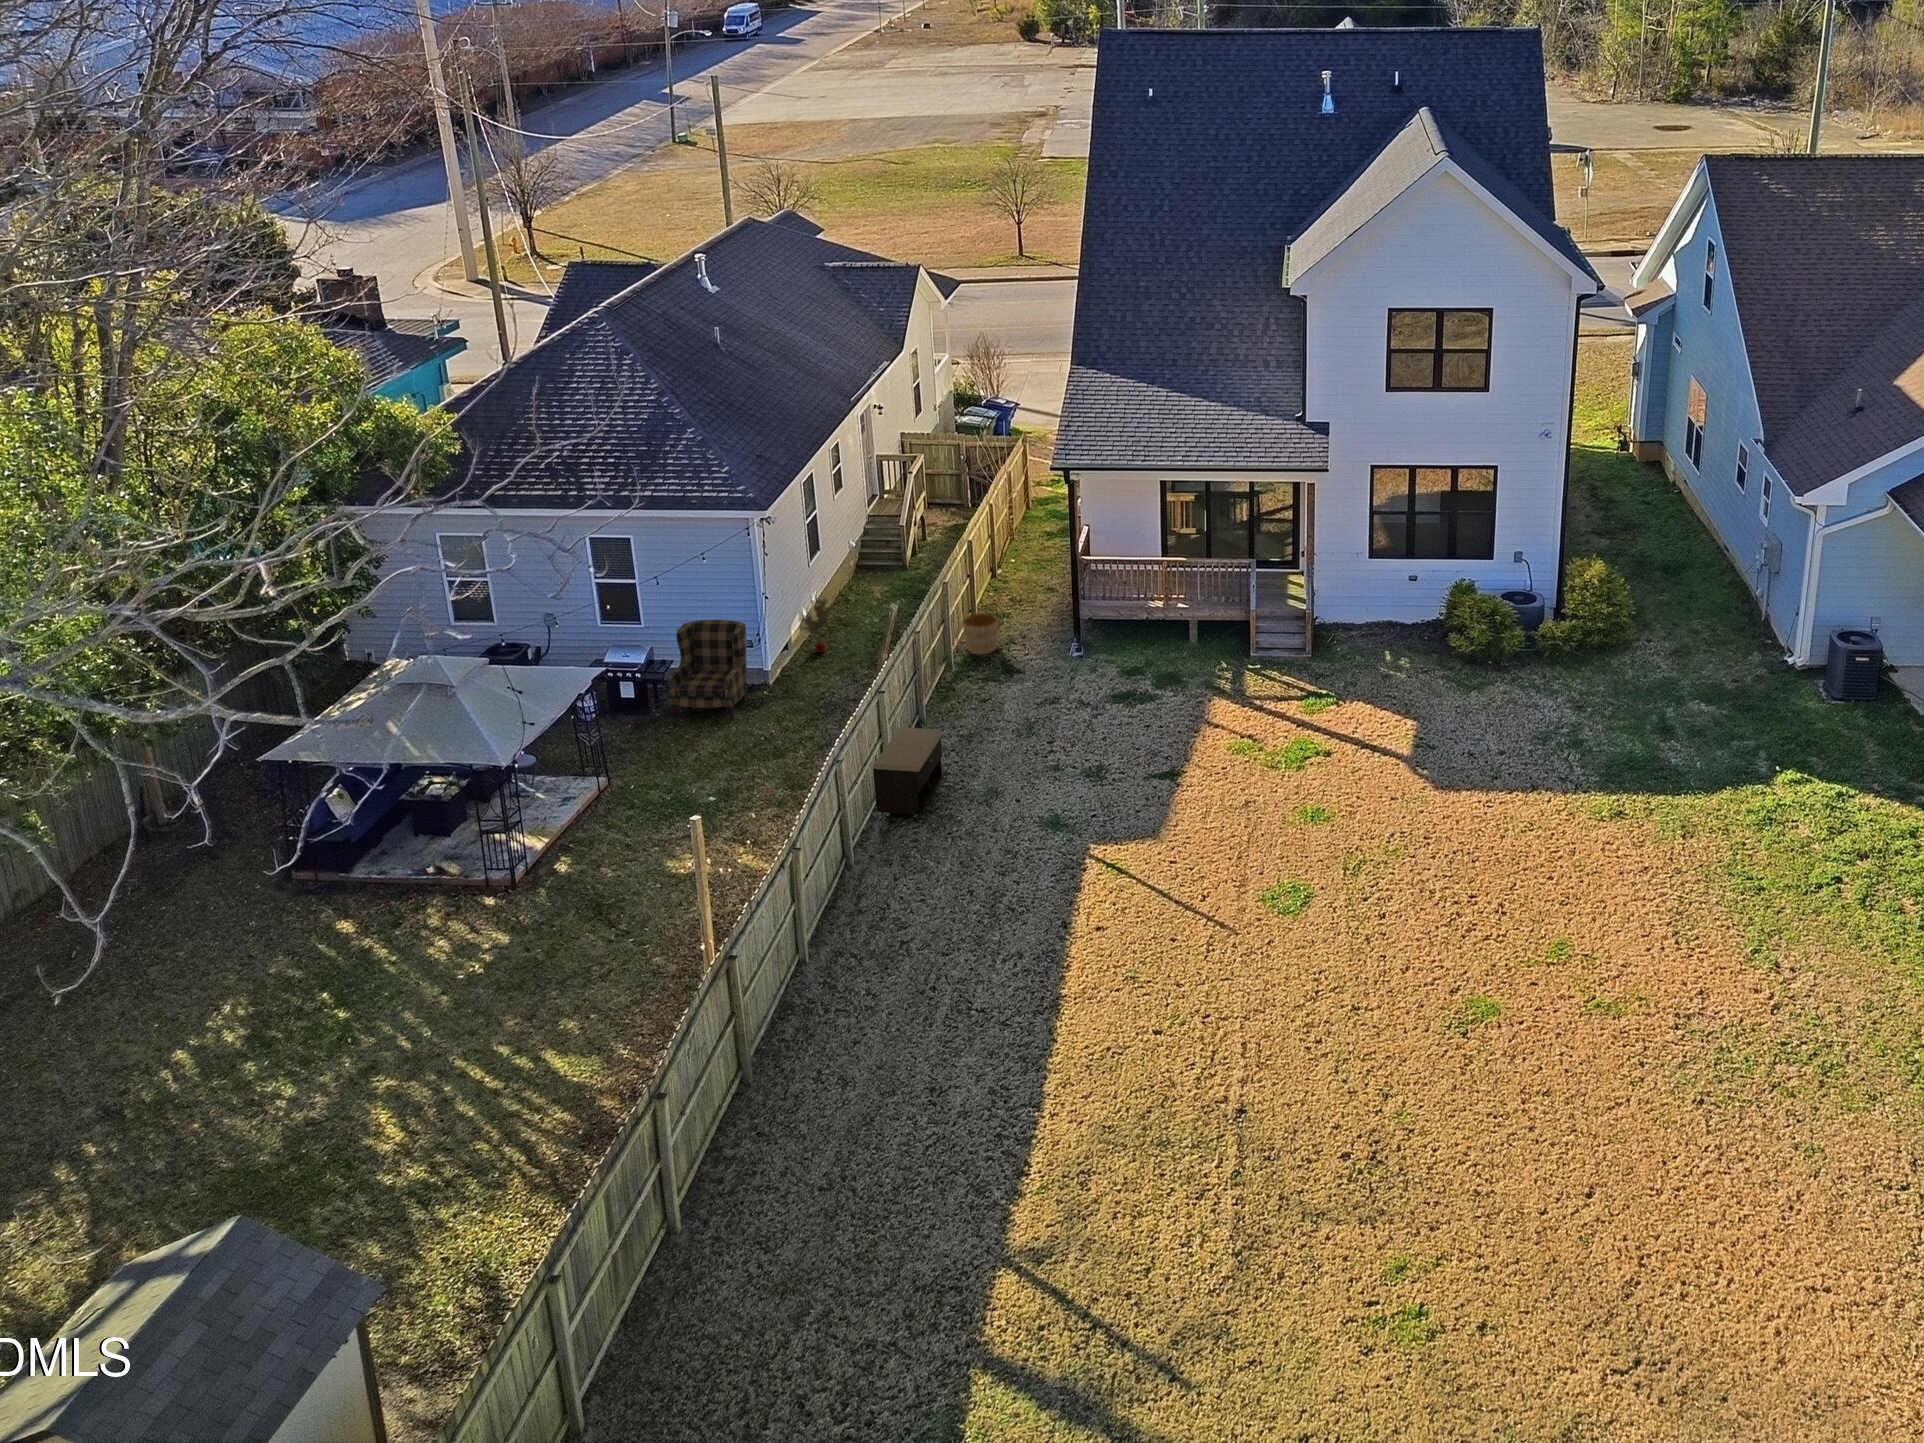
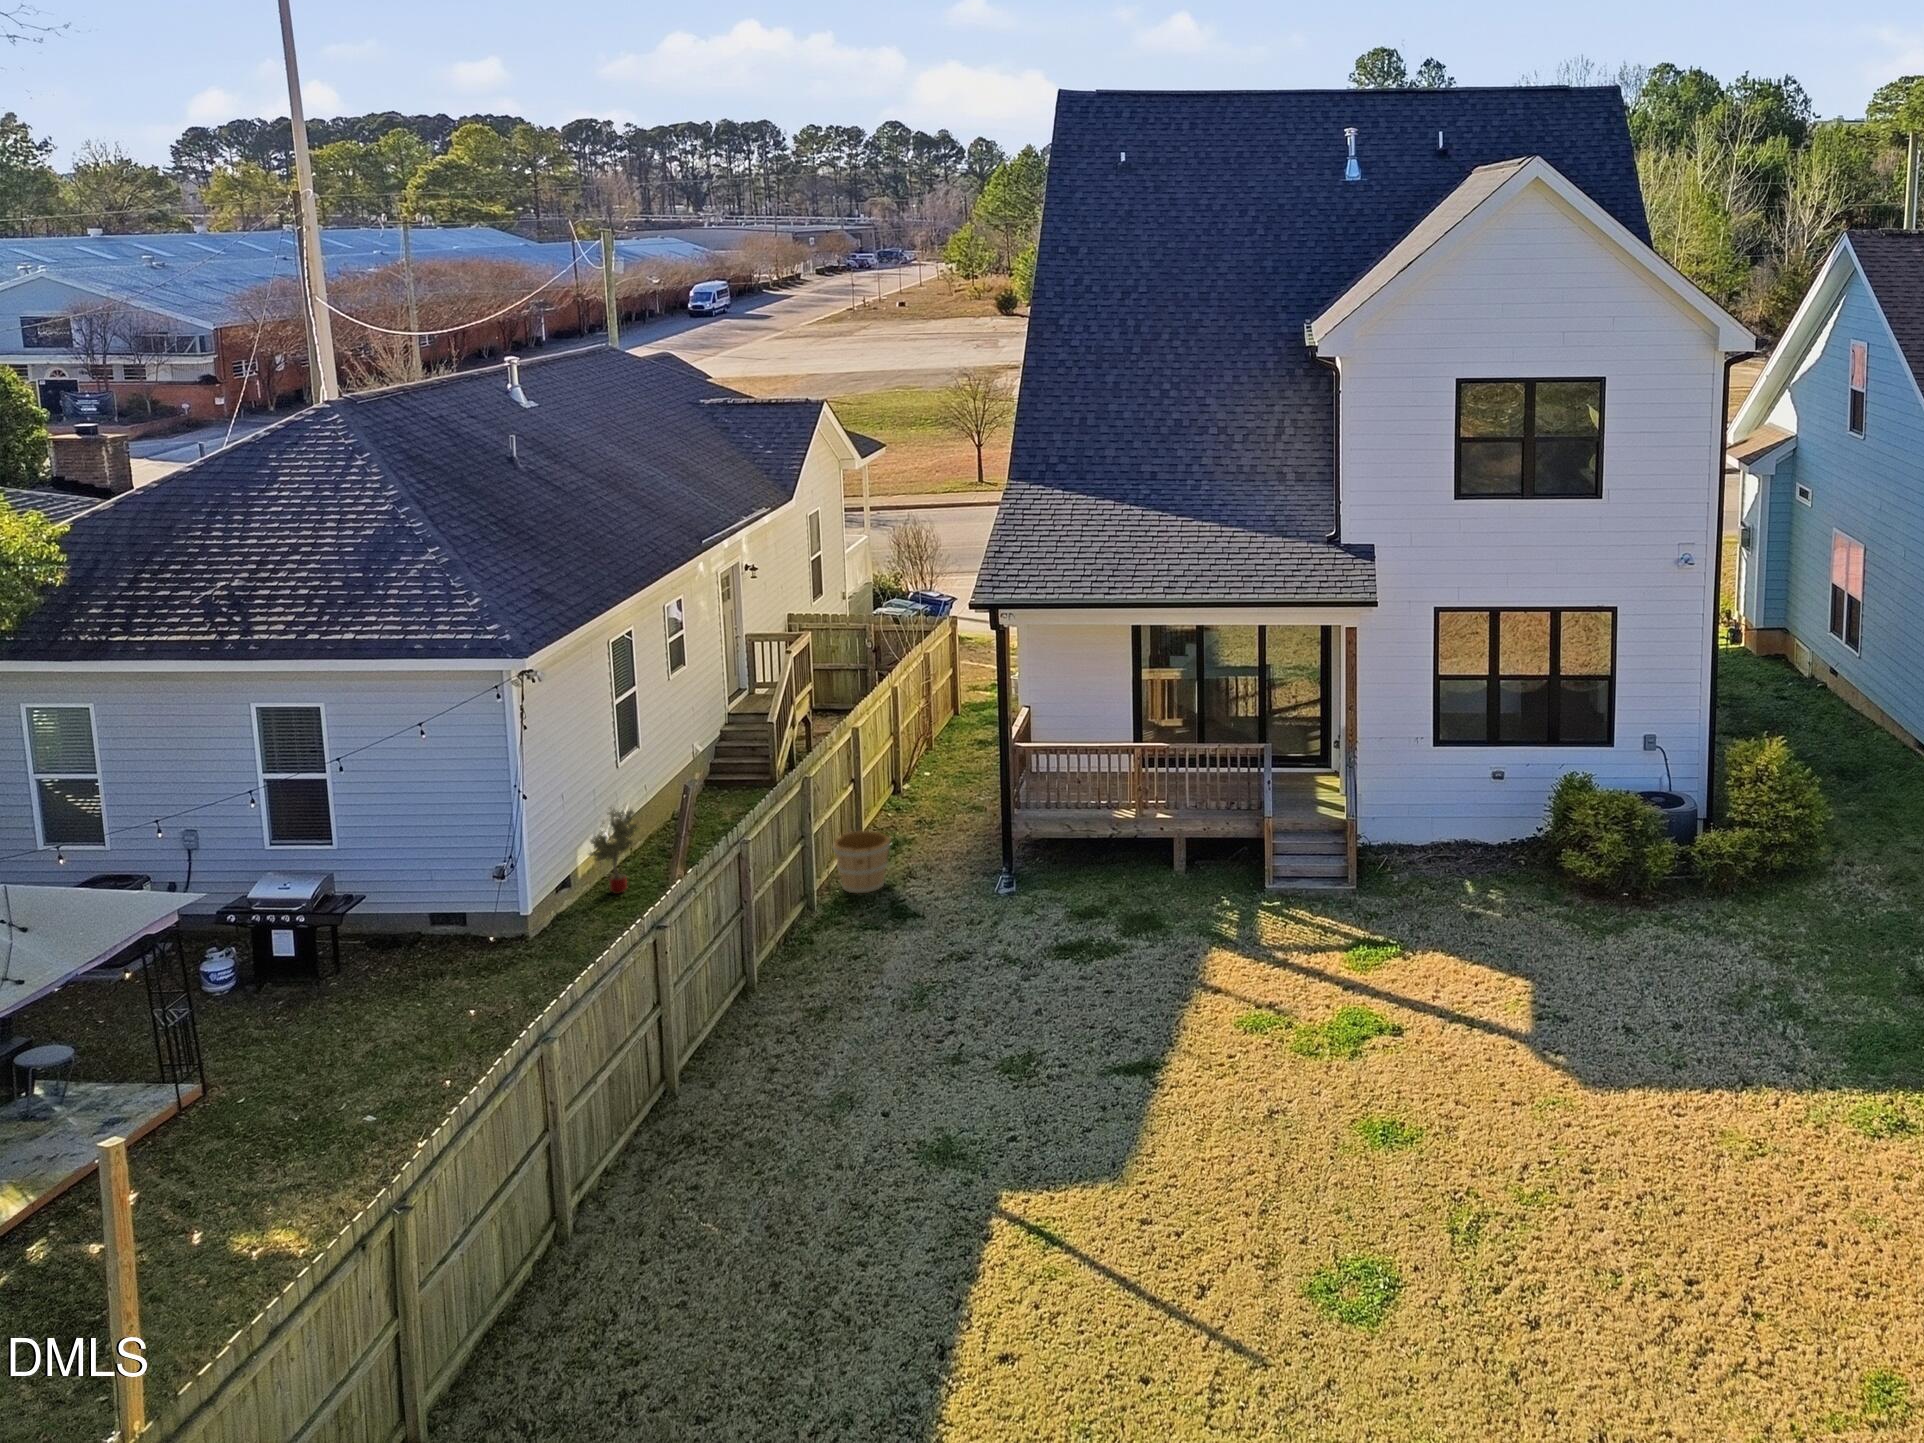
chair: present [668,620,747,719] -> none [347,833,487,990]
storage bench: present [873,727,944,817] -> none [635,991,767,1146]

